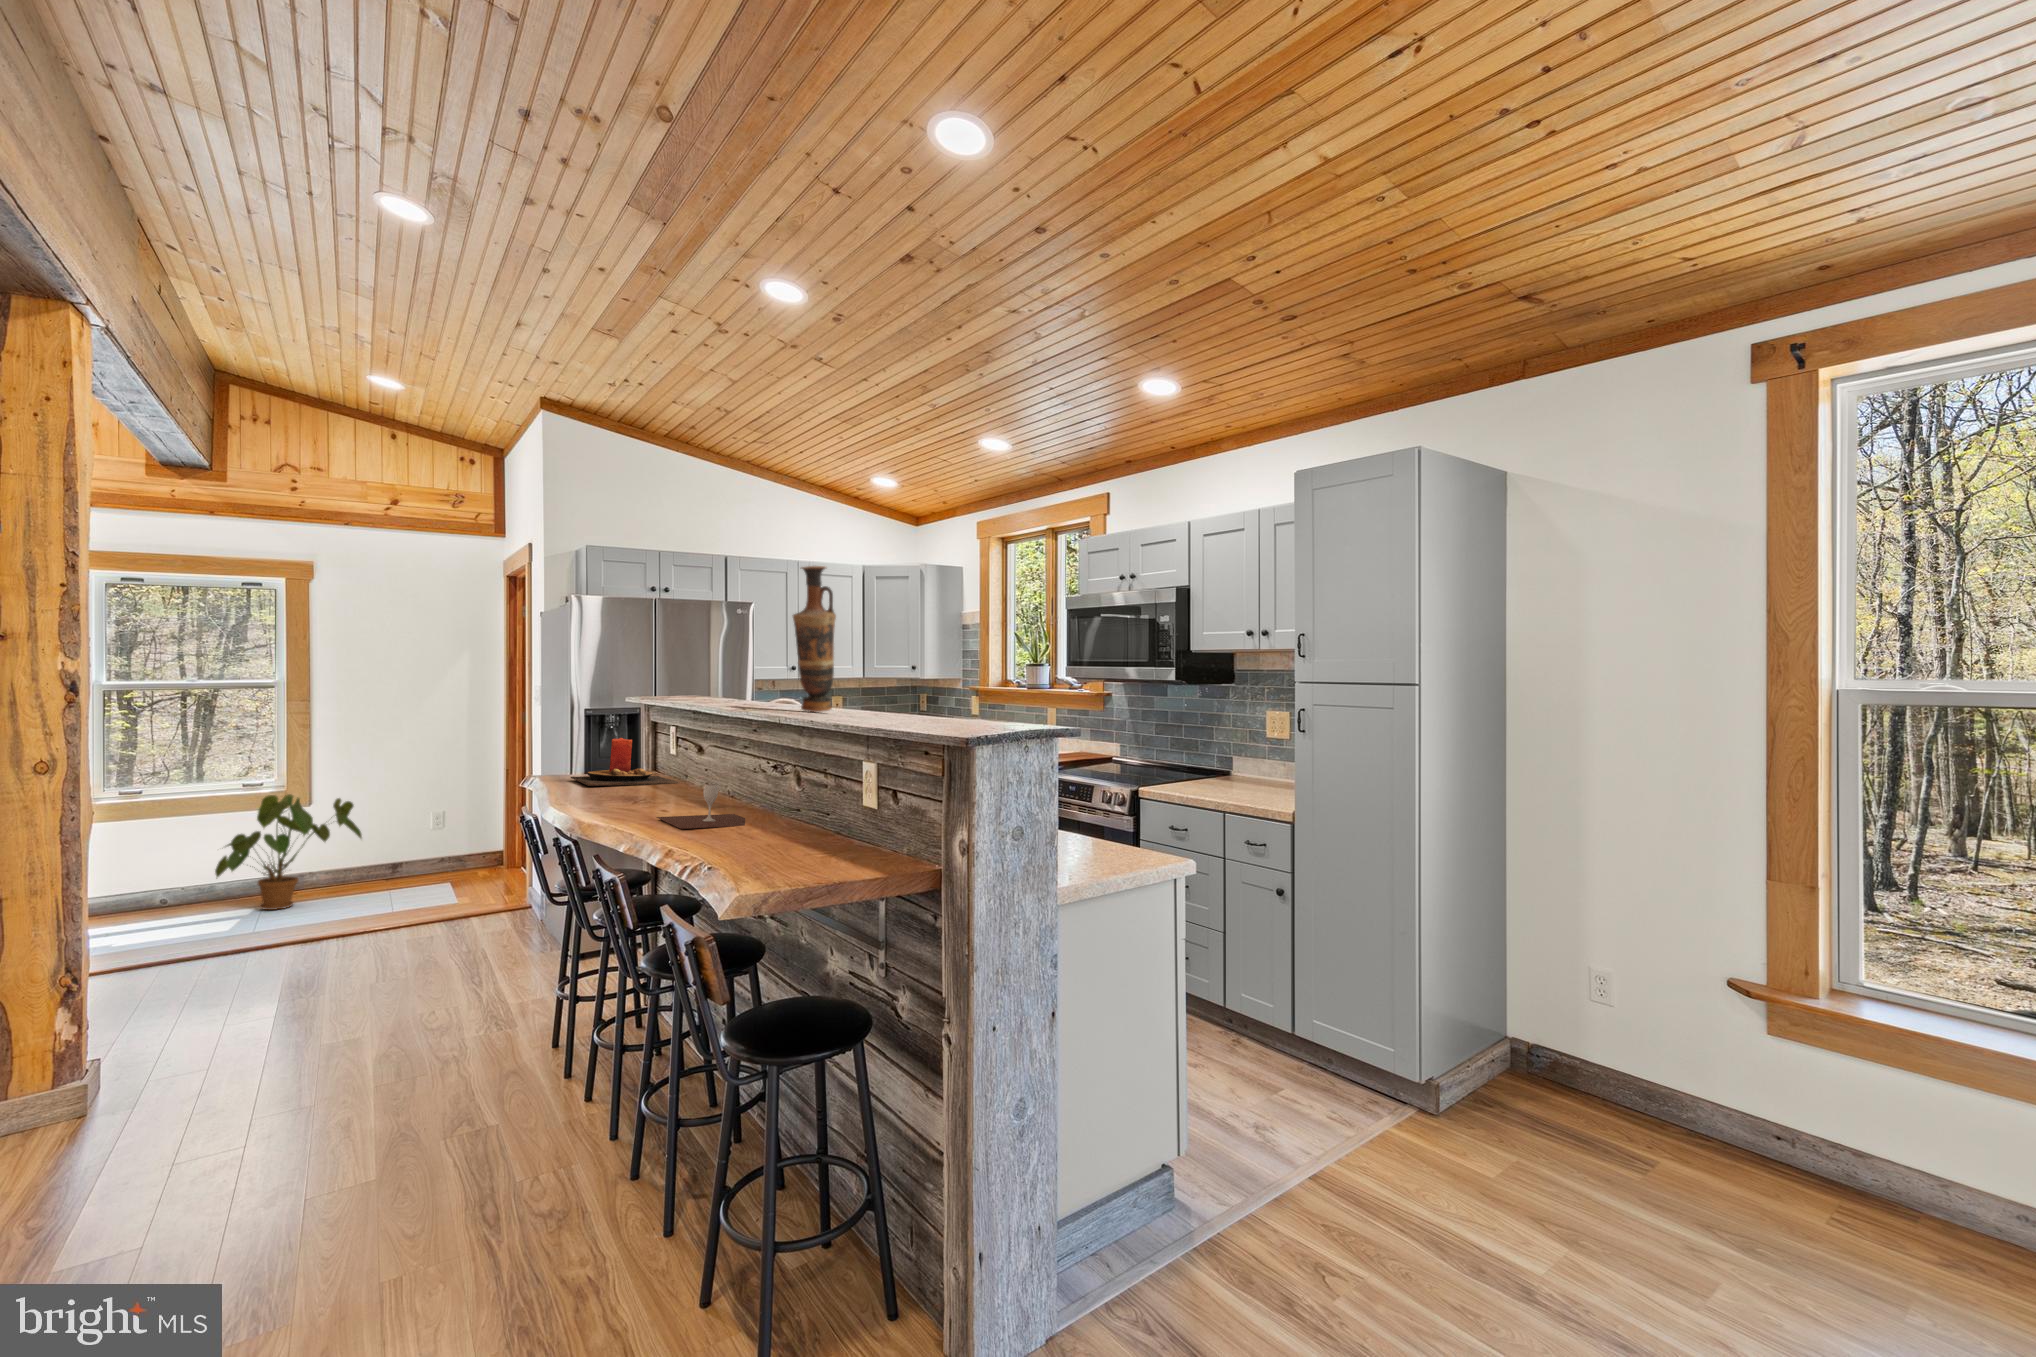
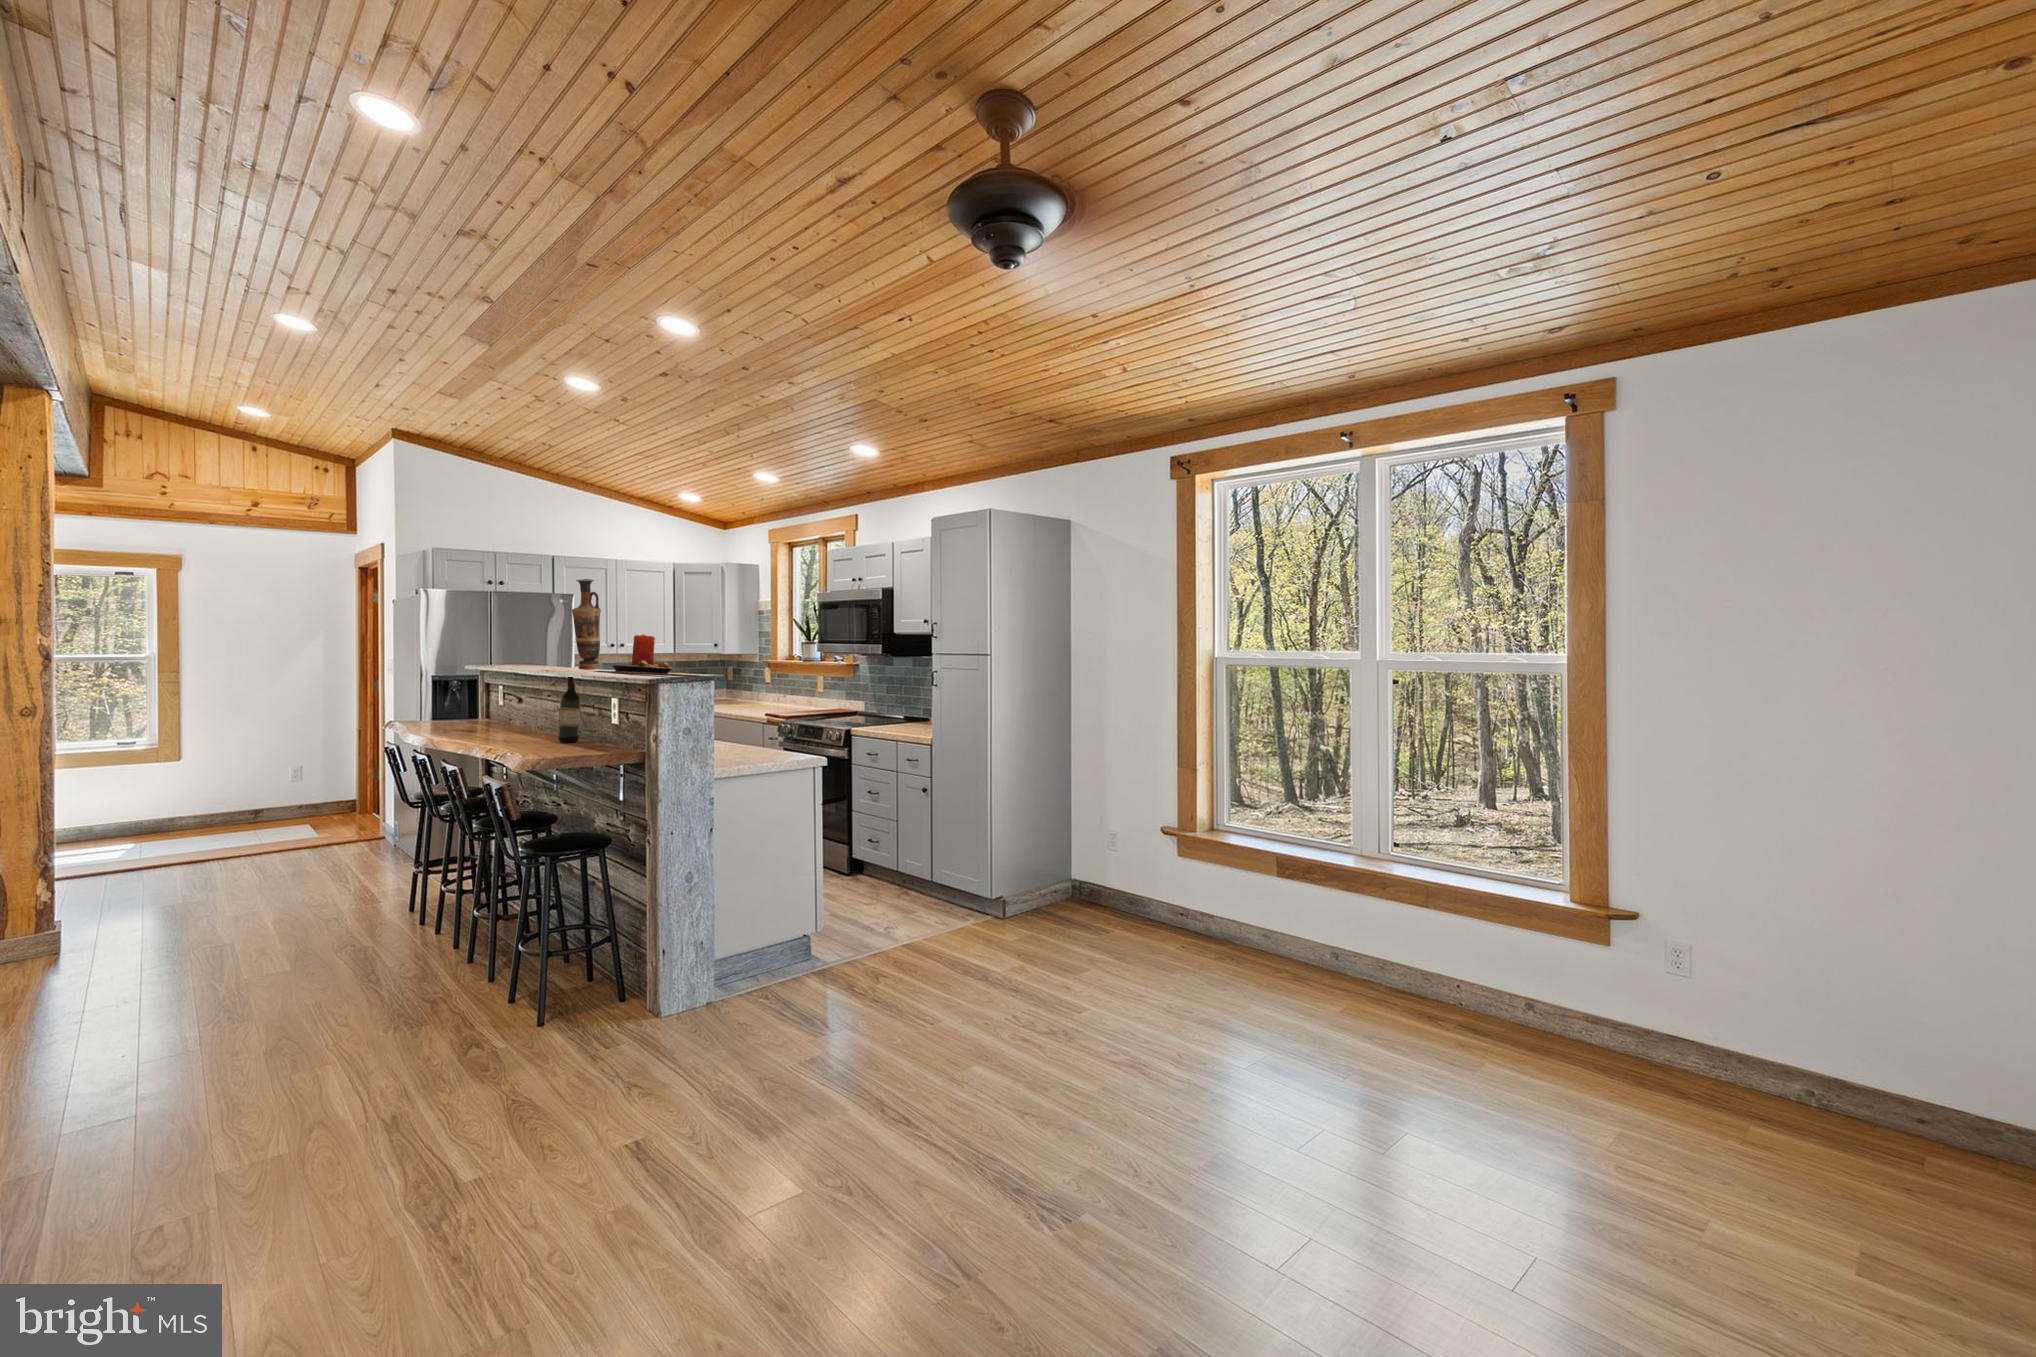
wine bottle: none [776,716,810,835] -> present [558,677,581,742]
candle: present [571,738,680,786] -> present [594,634,701,677]
wine glass: present [656,784,745,829] -> none [483,716,553,740]
house plant: present [215,794,362,910] -> none [100,753,232,848]

